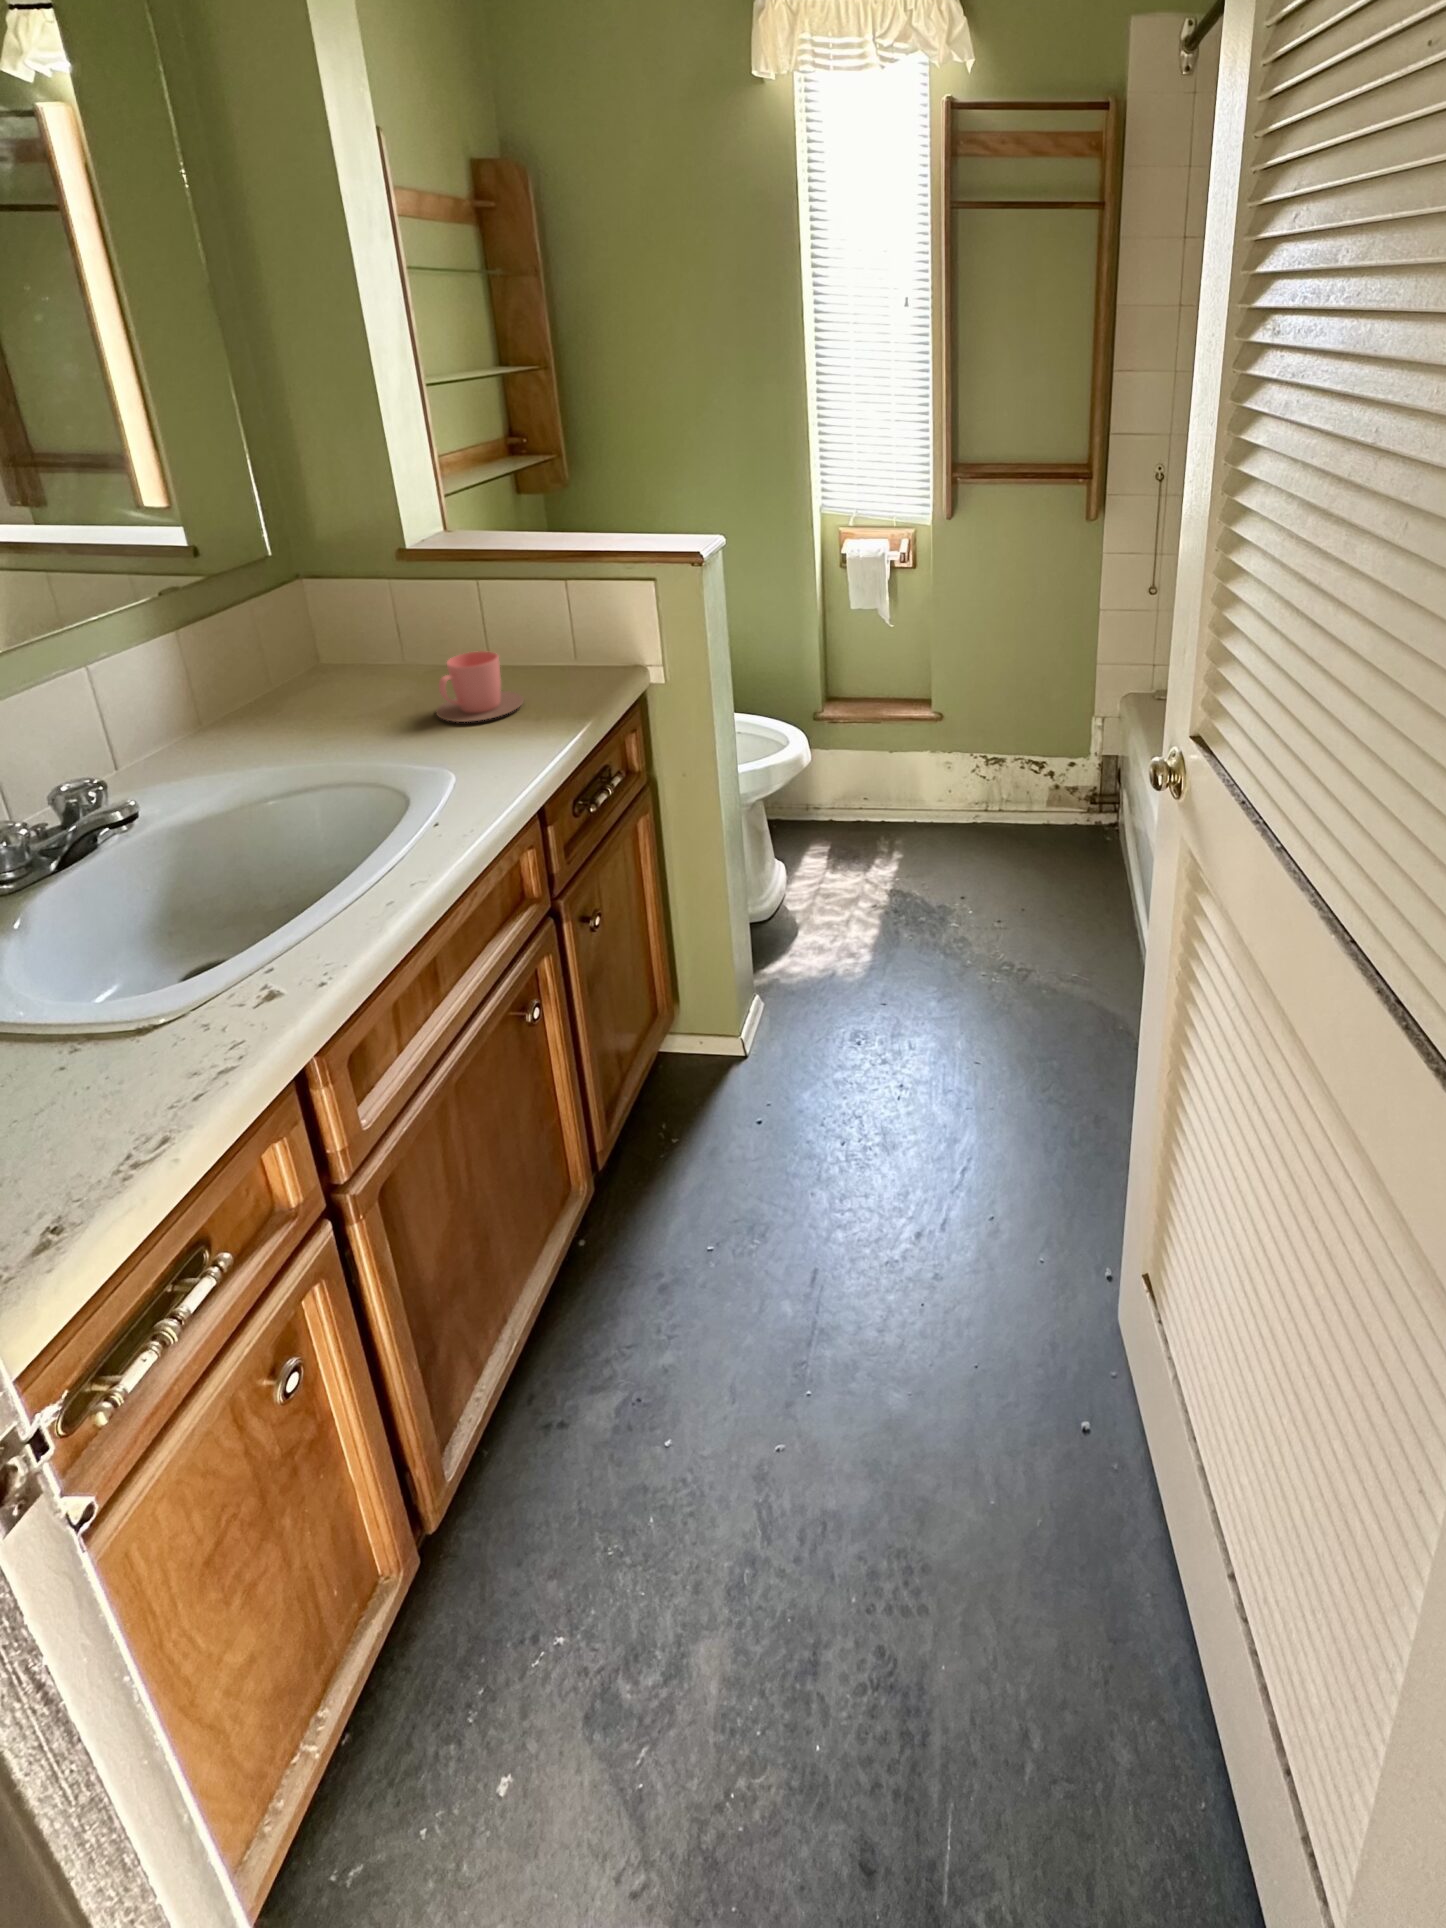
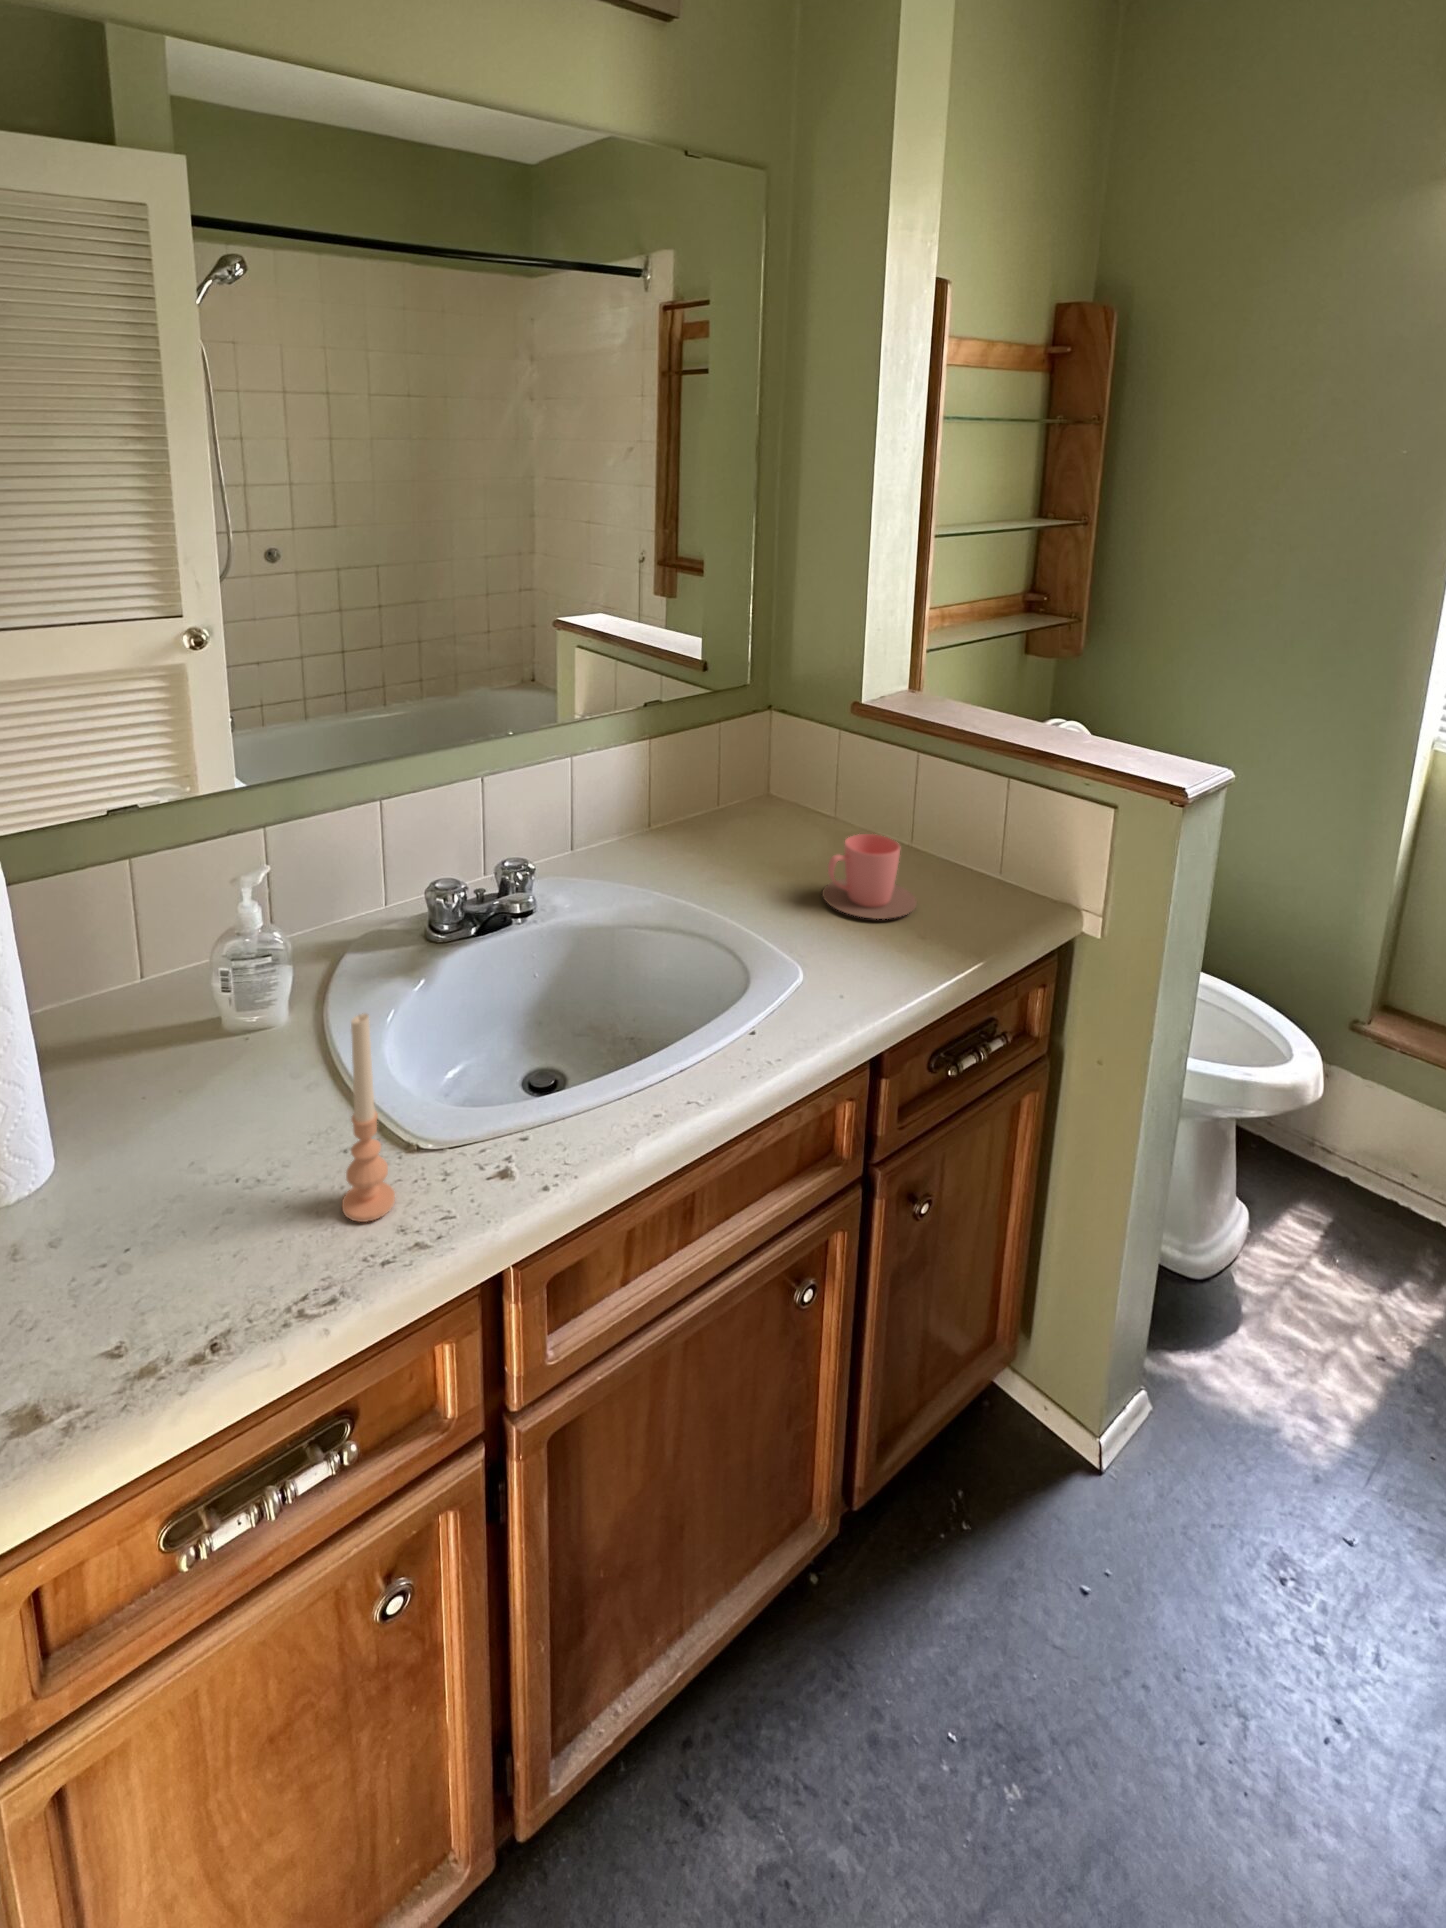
candle: none [88,888,184,1085] -> present [342,1013,395,1222]

